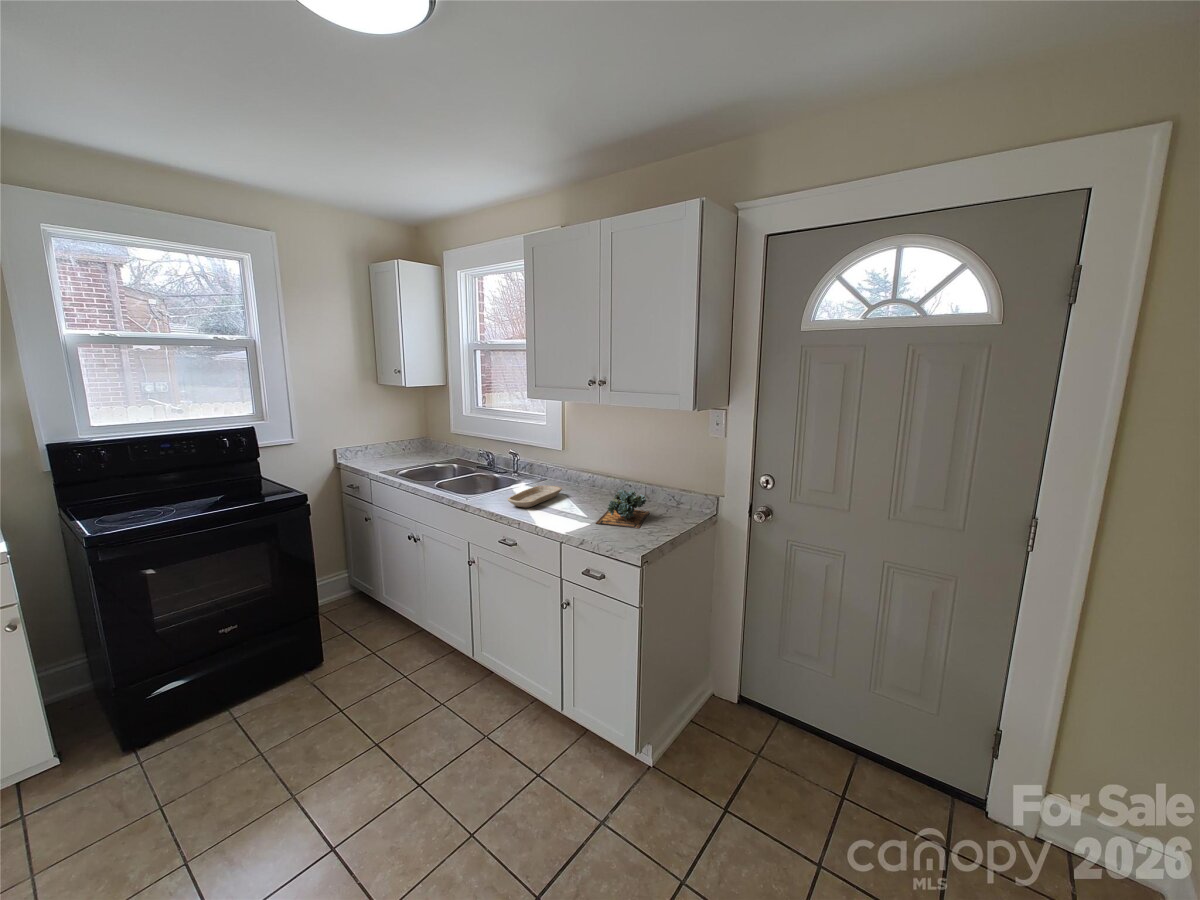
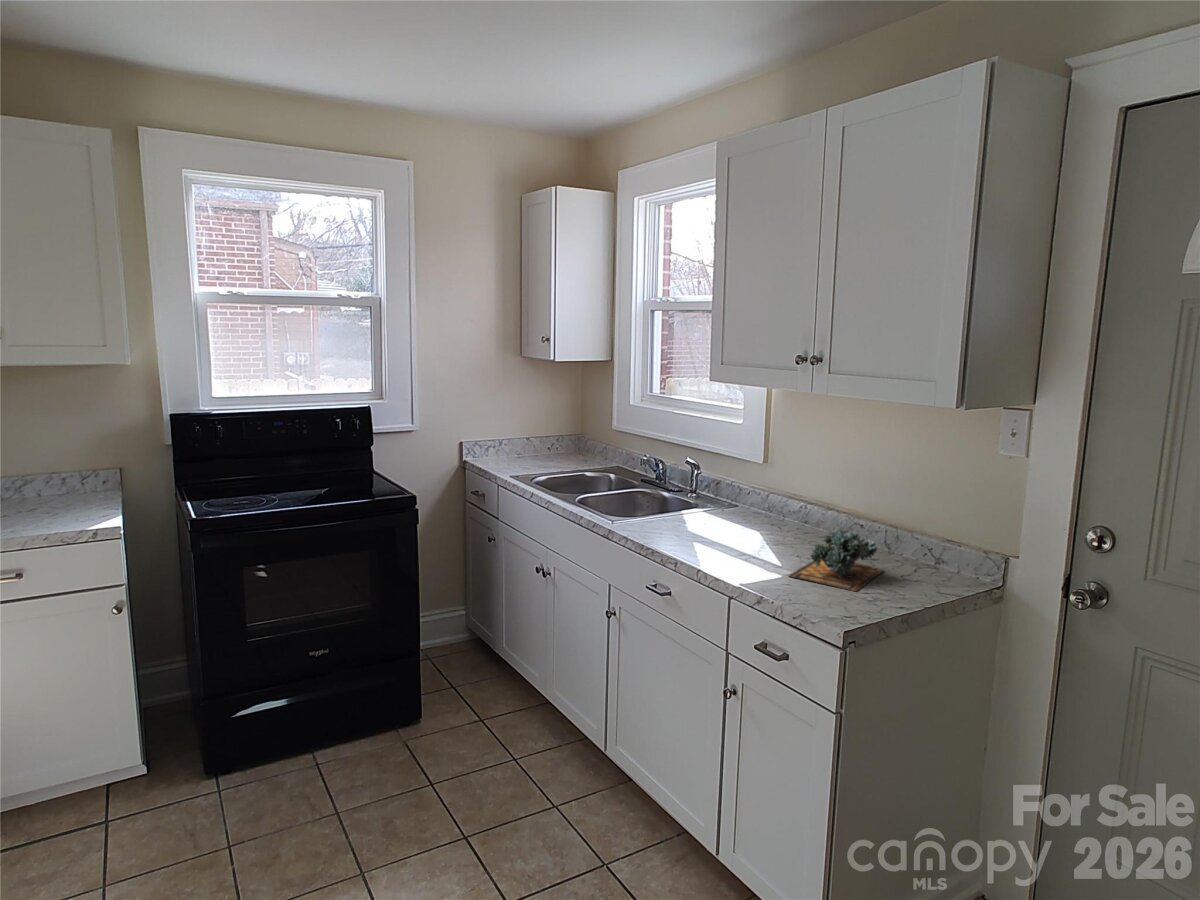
tray: present [508,485,562,508] -> none [666,513,753,543]

